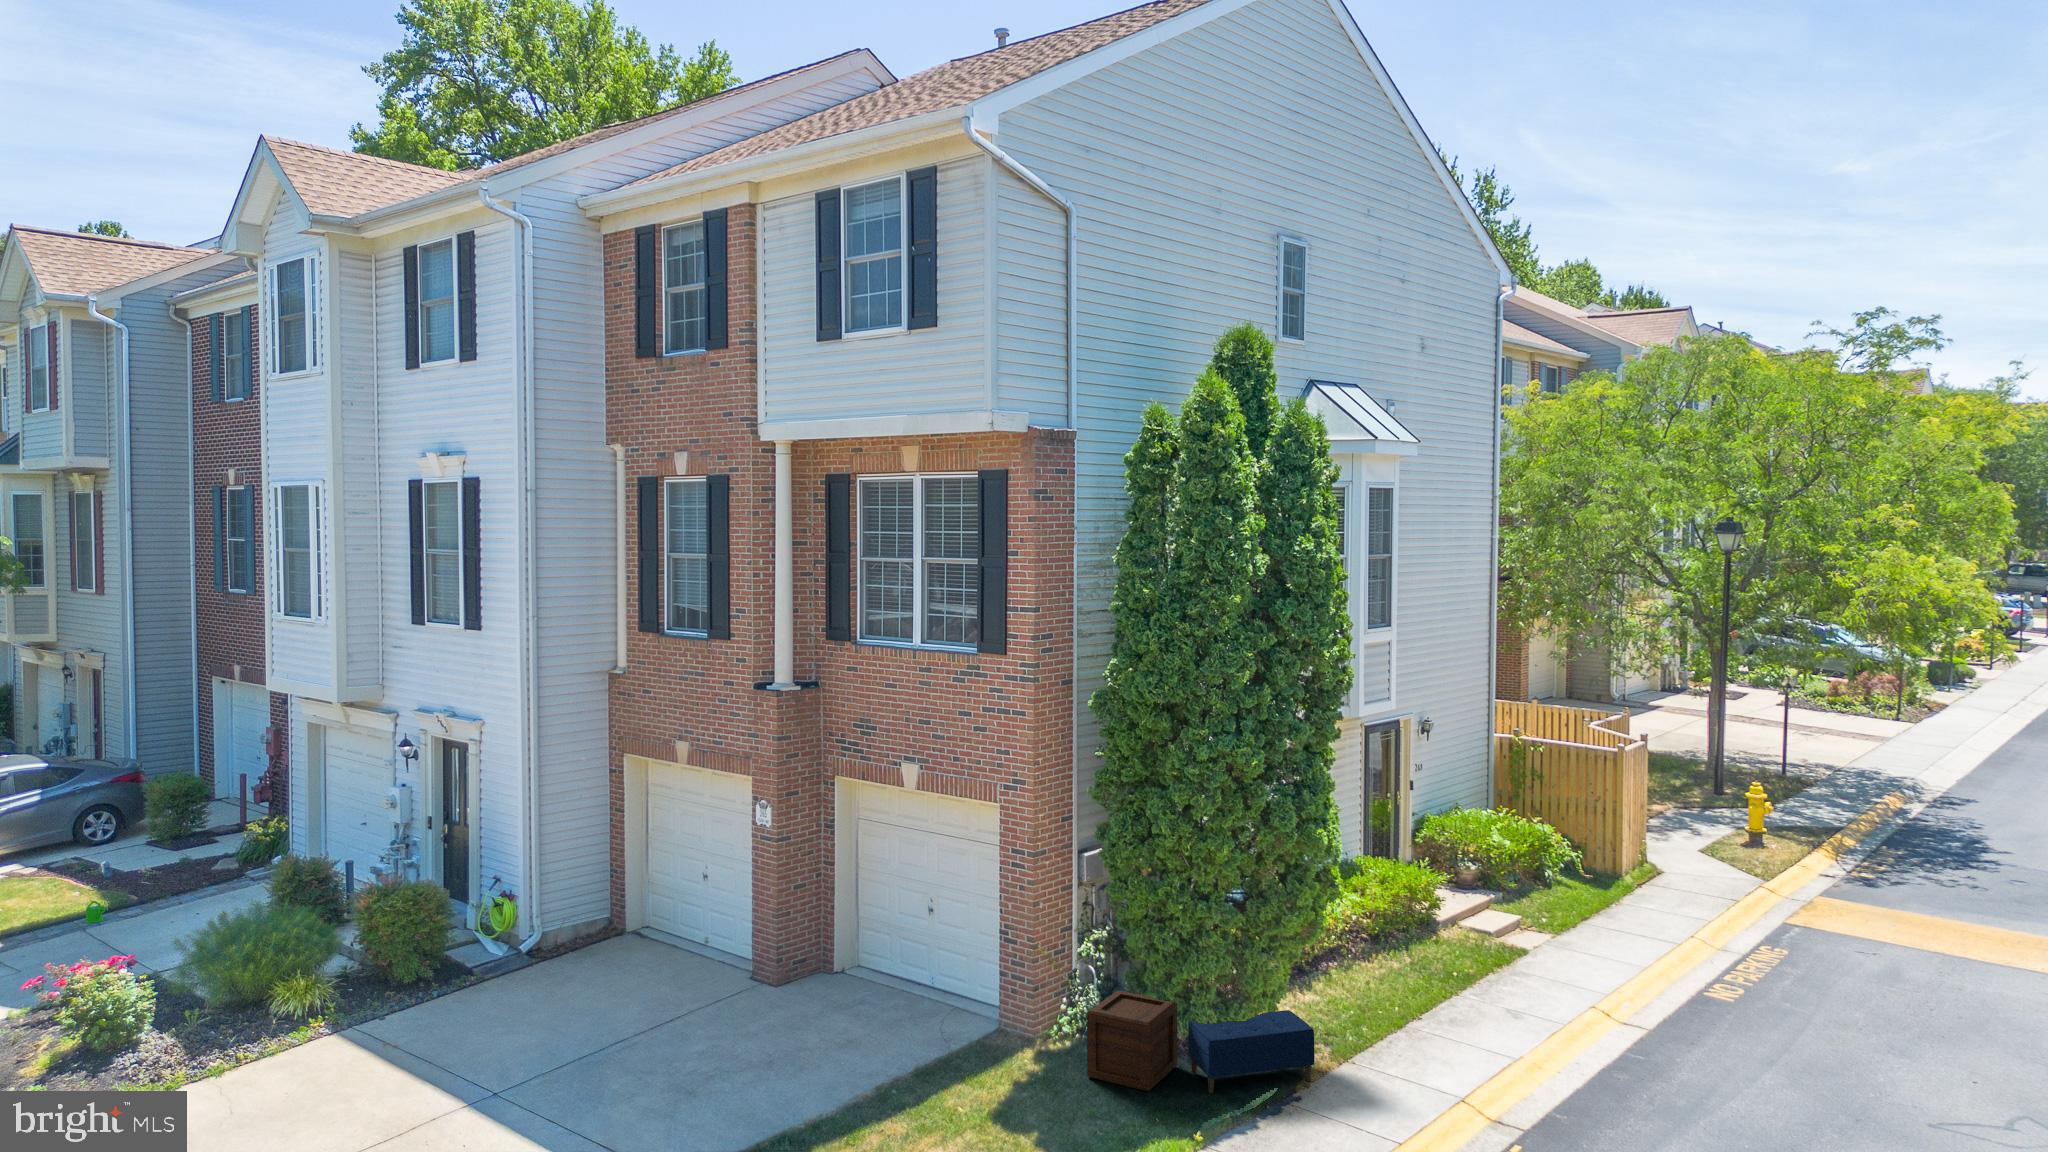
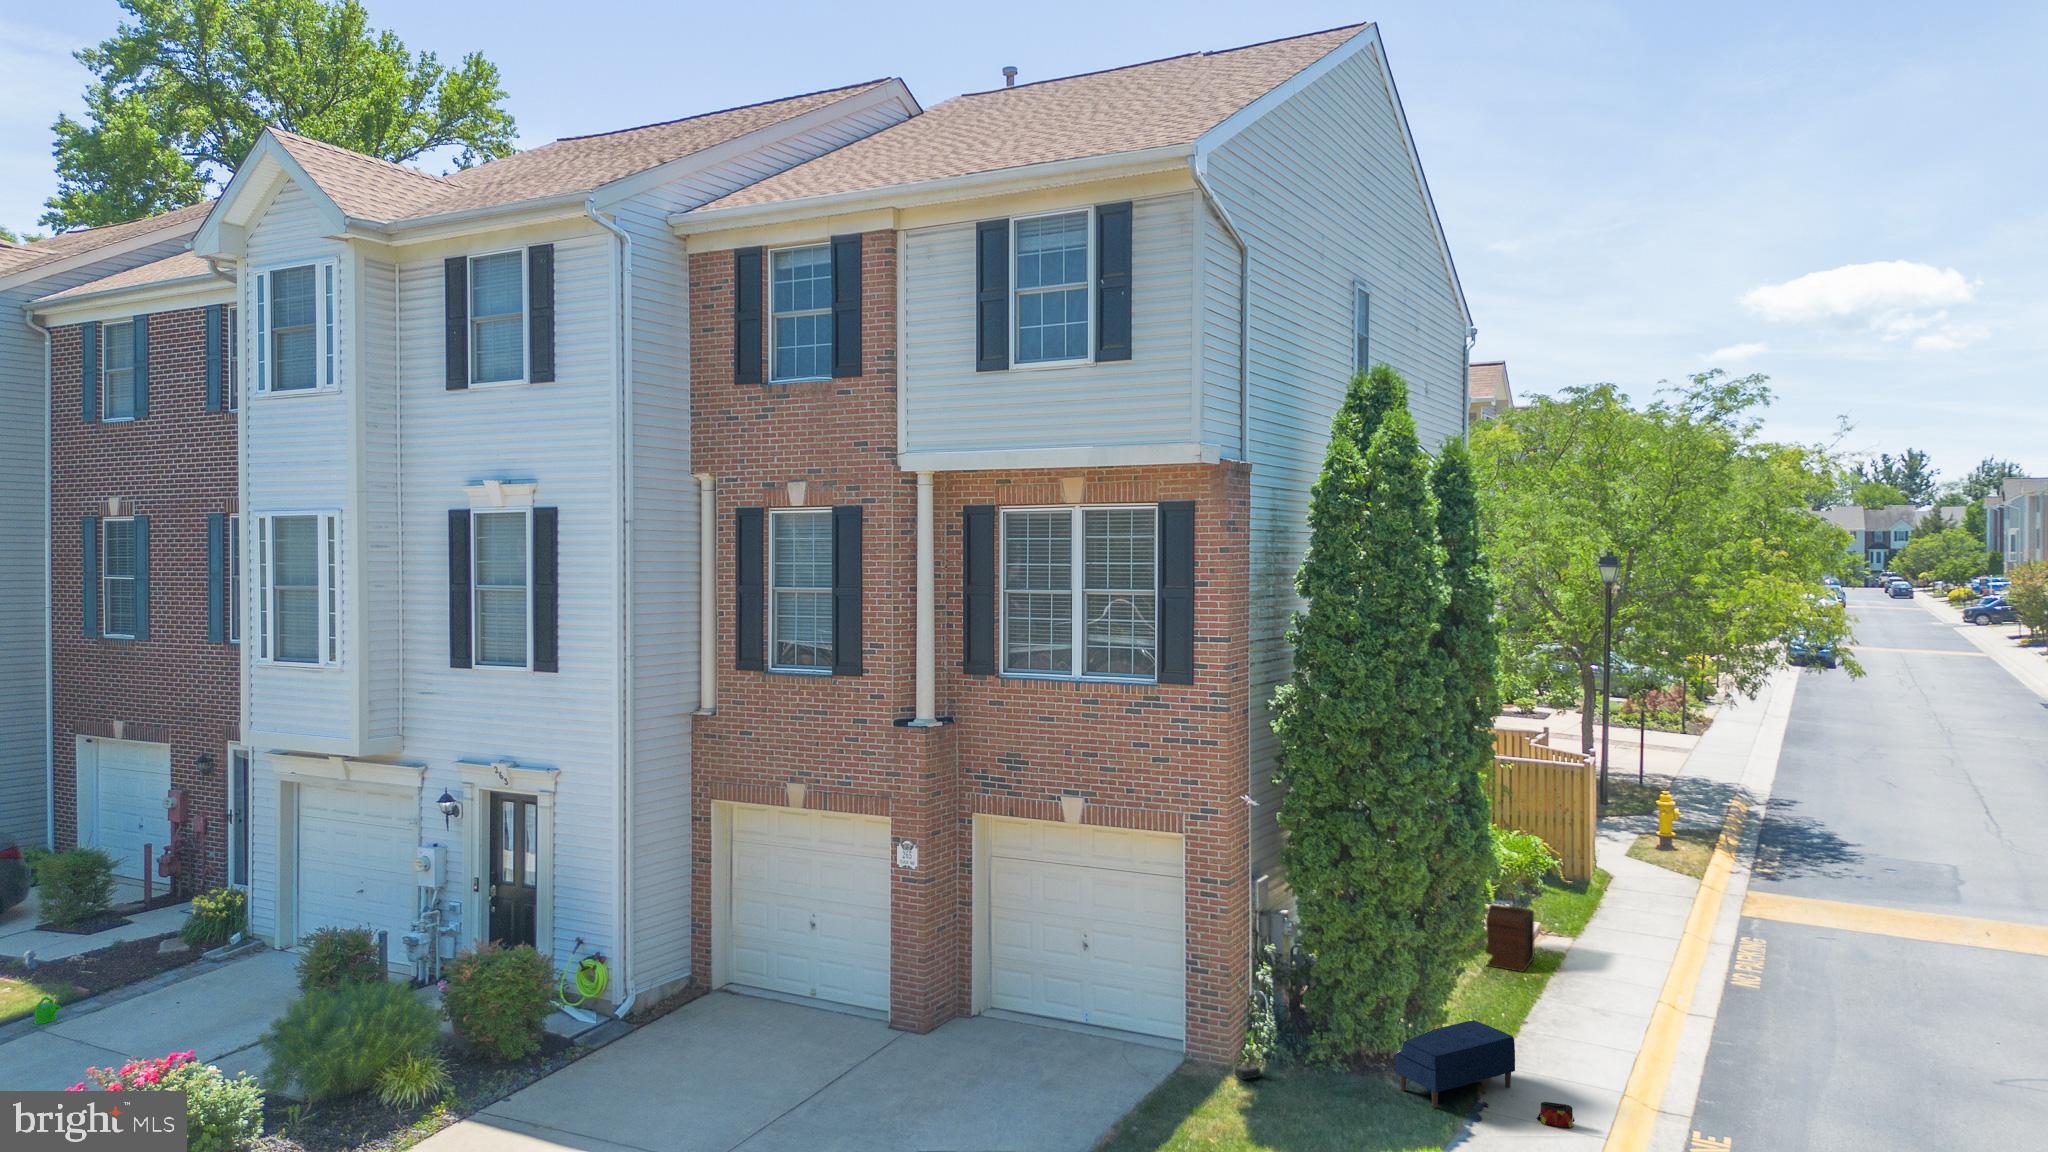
wooden crate: present [1087,990,1177,1091] -> present [1485,904,1534,972]
decorative plant: none [1029,1015,1067,1051] -> present [1229,1047,1261,1079]
bag: none [1305,1096,1342,1125] -> present [1537,1102,1575,1128]

